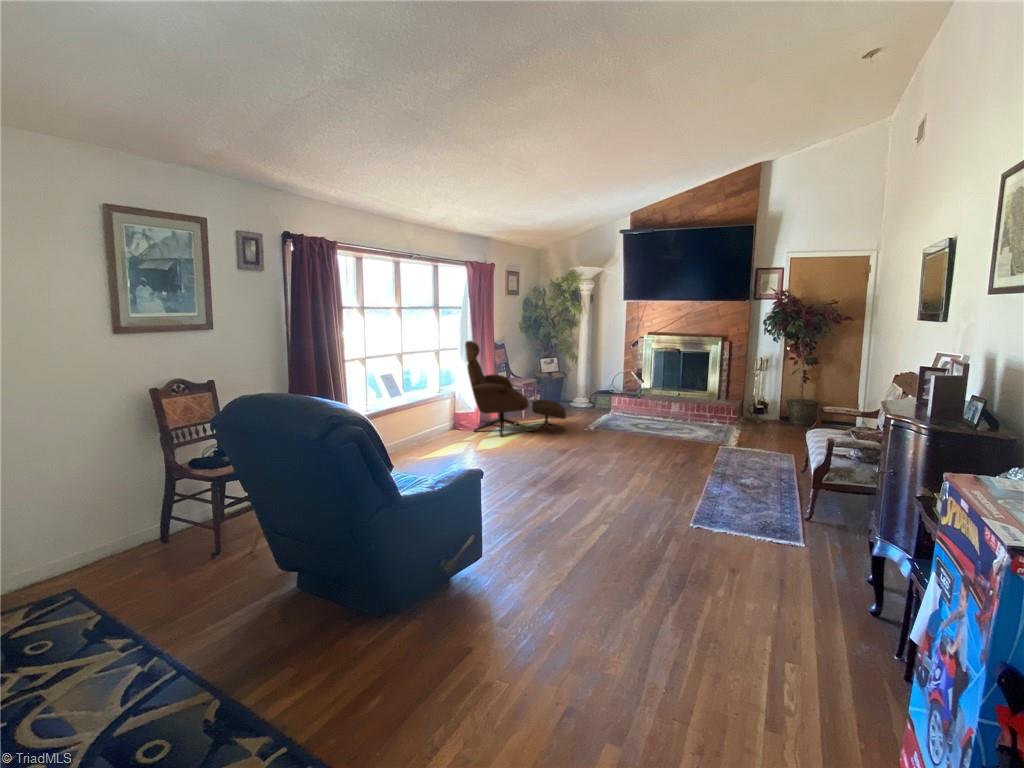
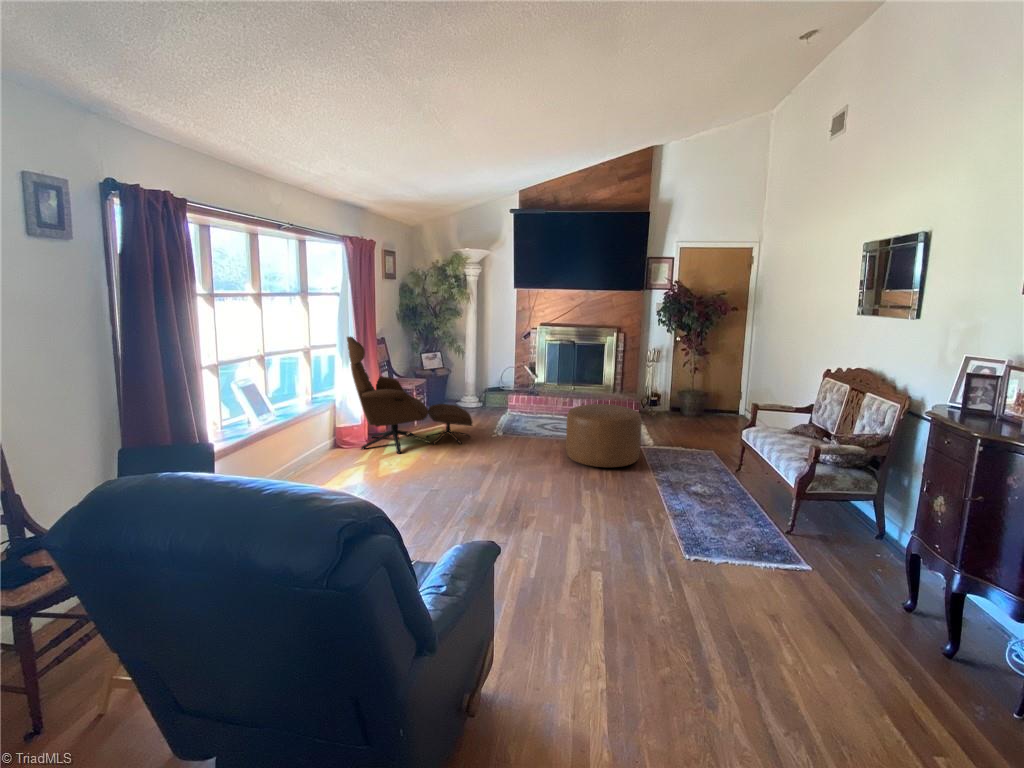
ottoman: none [640,405,710,460] -> present [566,404,642,467]

